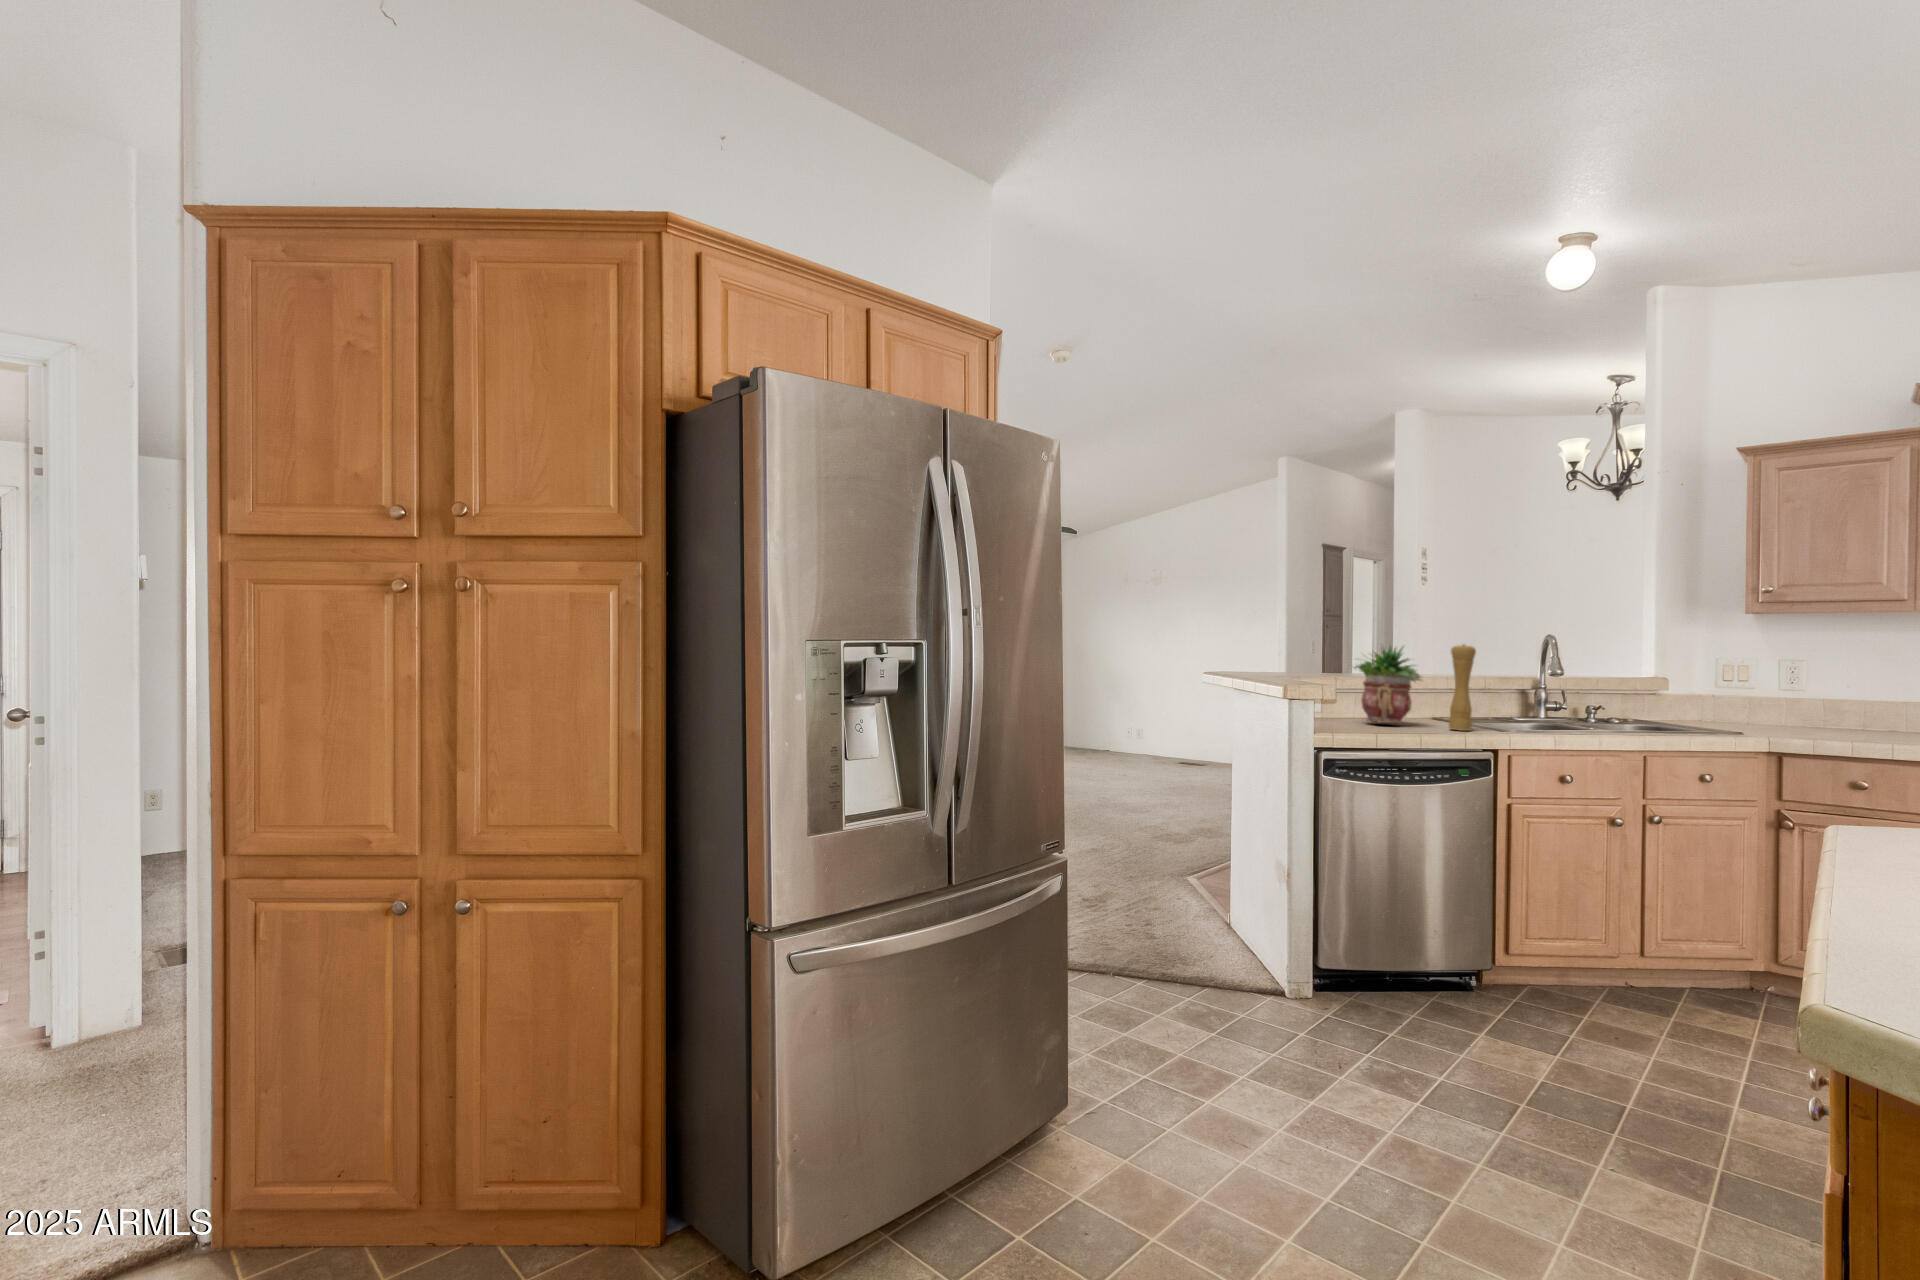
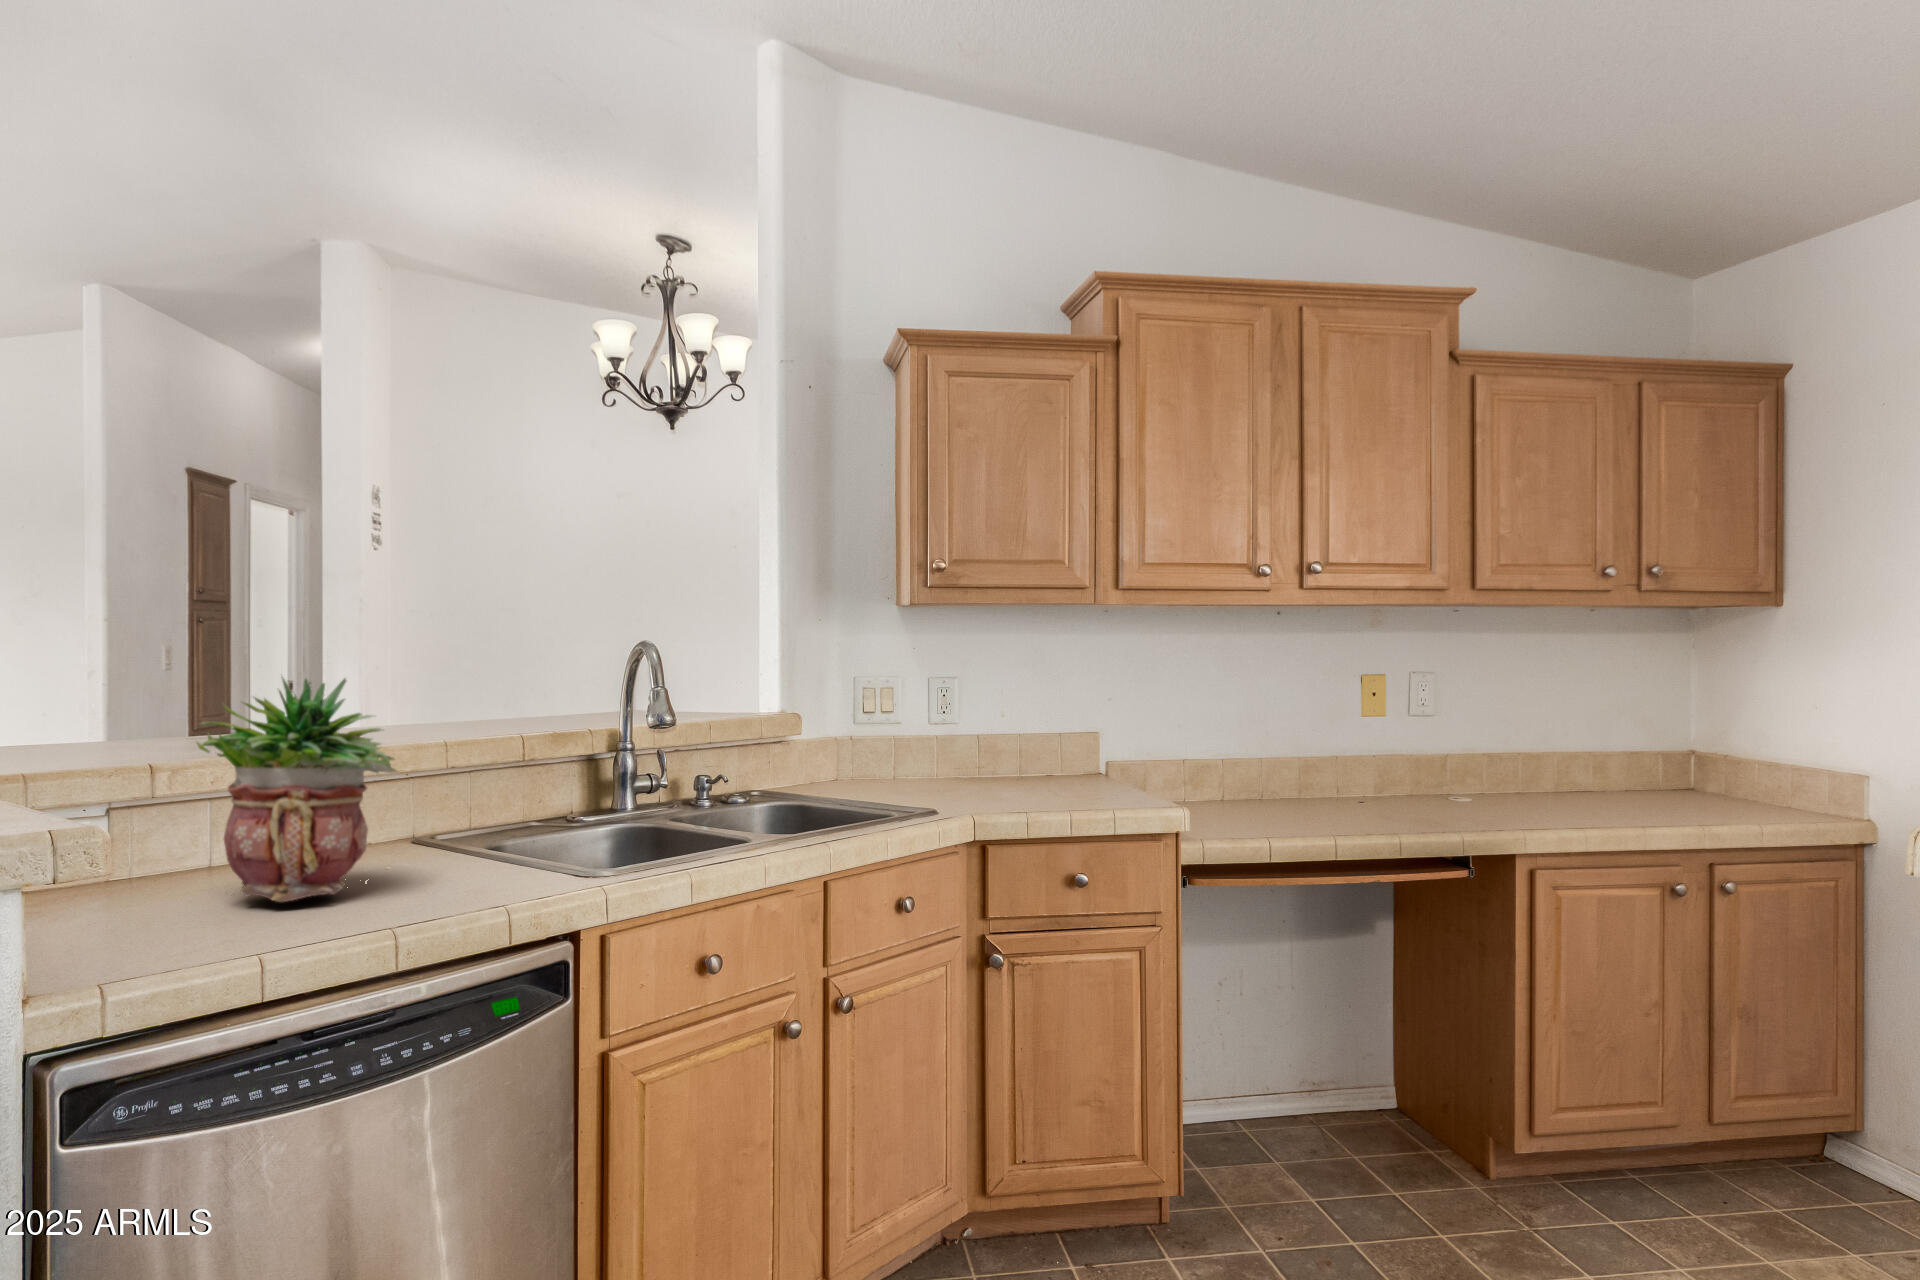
pepper mill: present [1449,644,1476,731] -> none [465,673,528,895]

